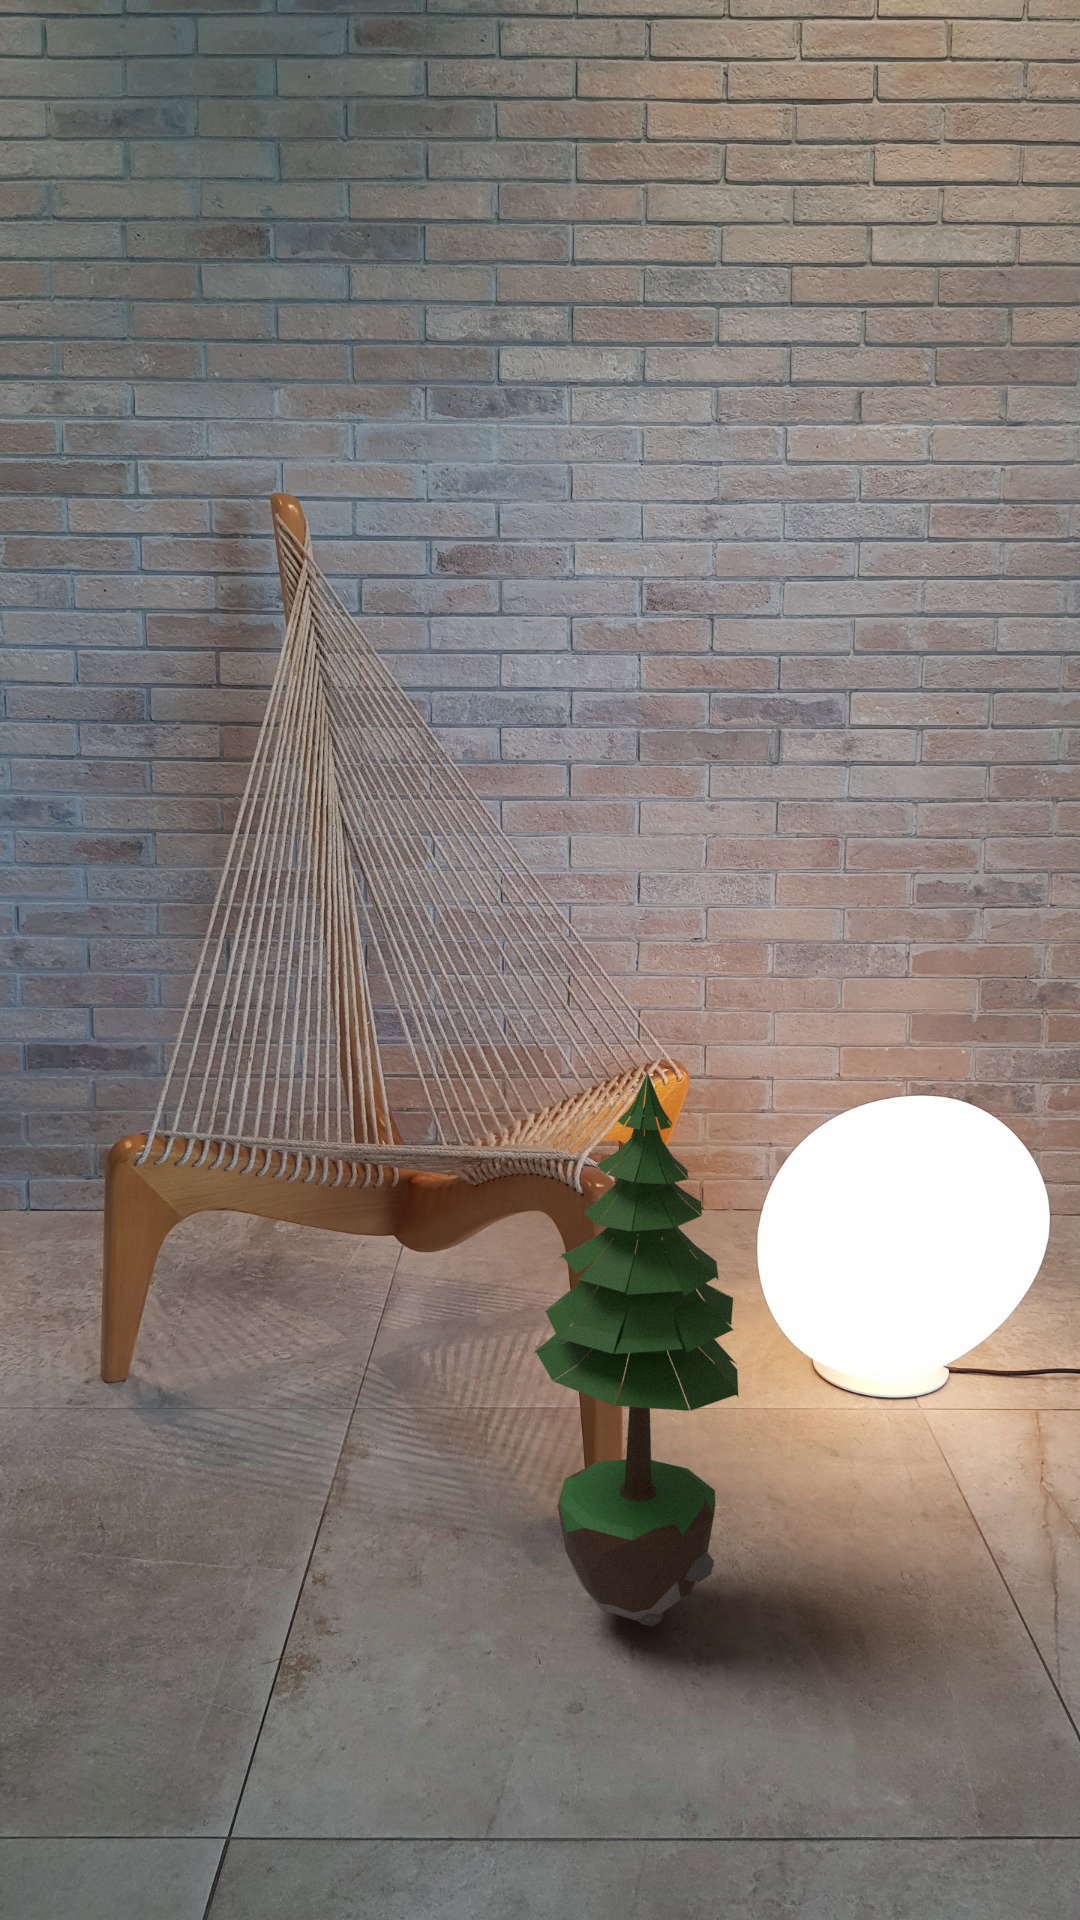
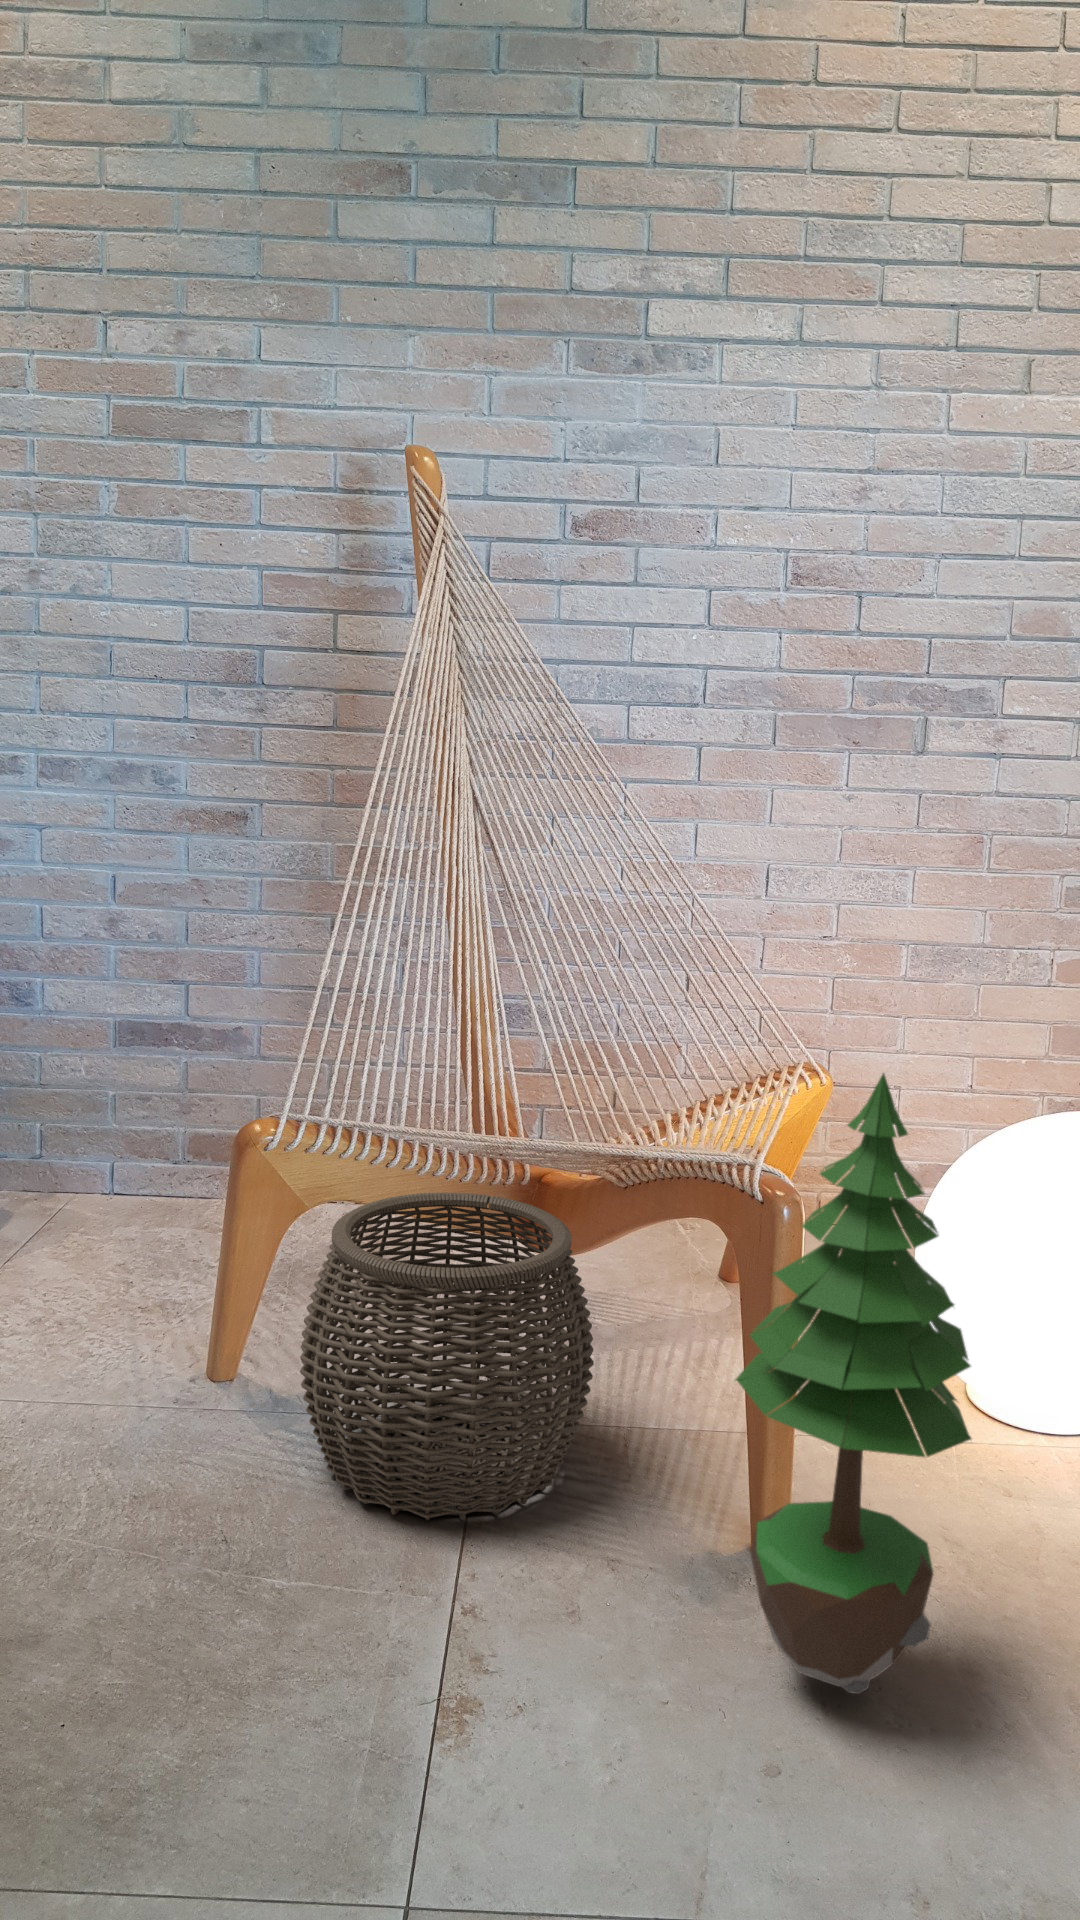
woven basket: none [172,1196,446,1496] -> present [300,1192,594,1520]

